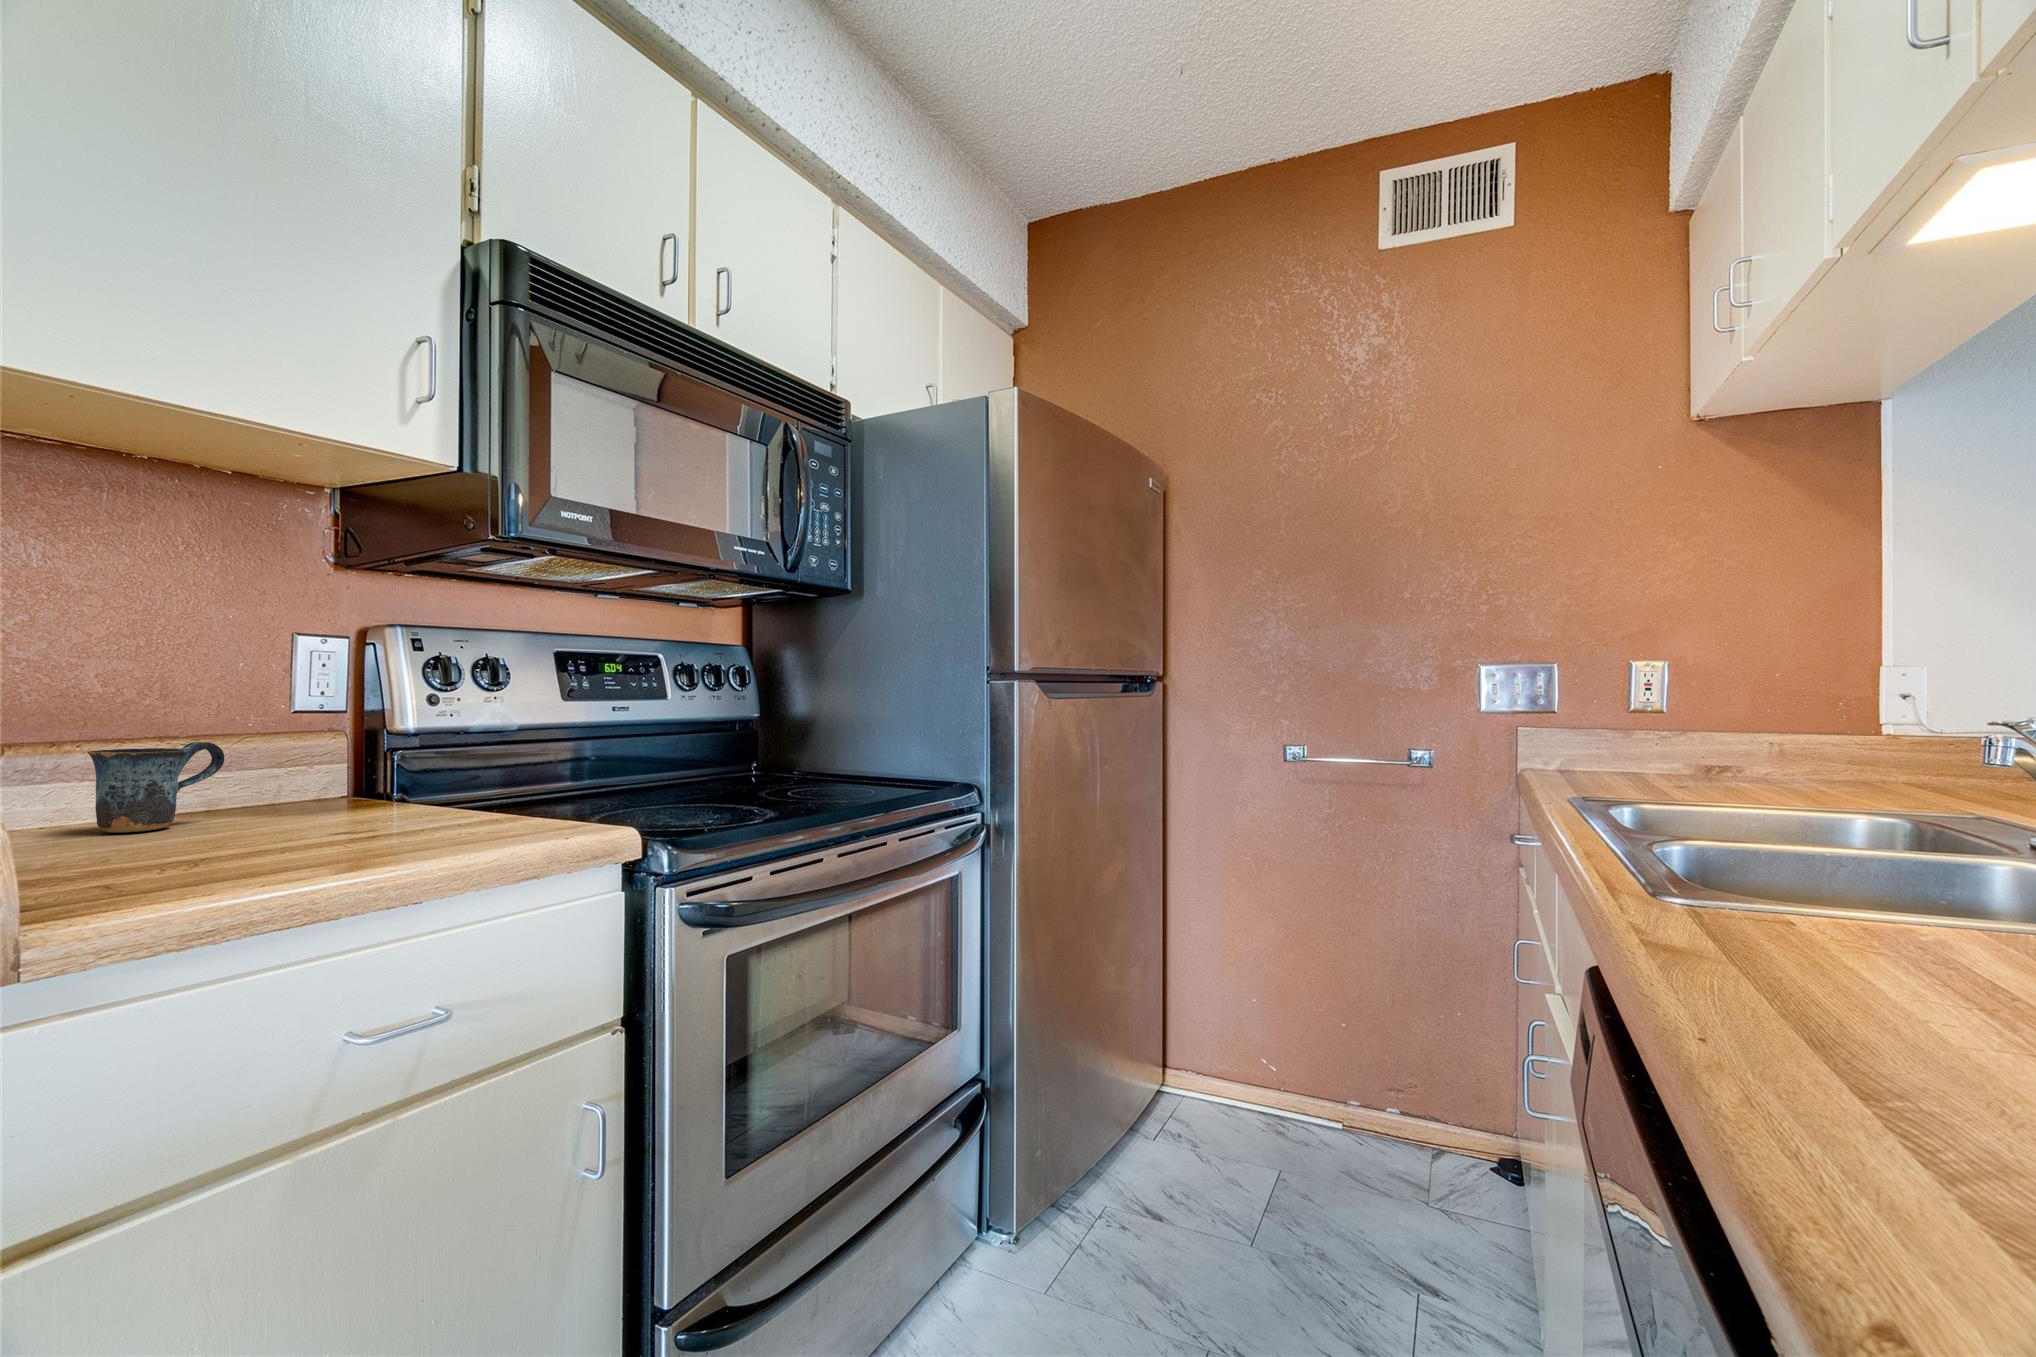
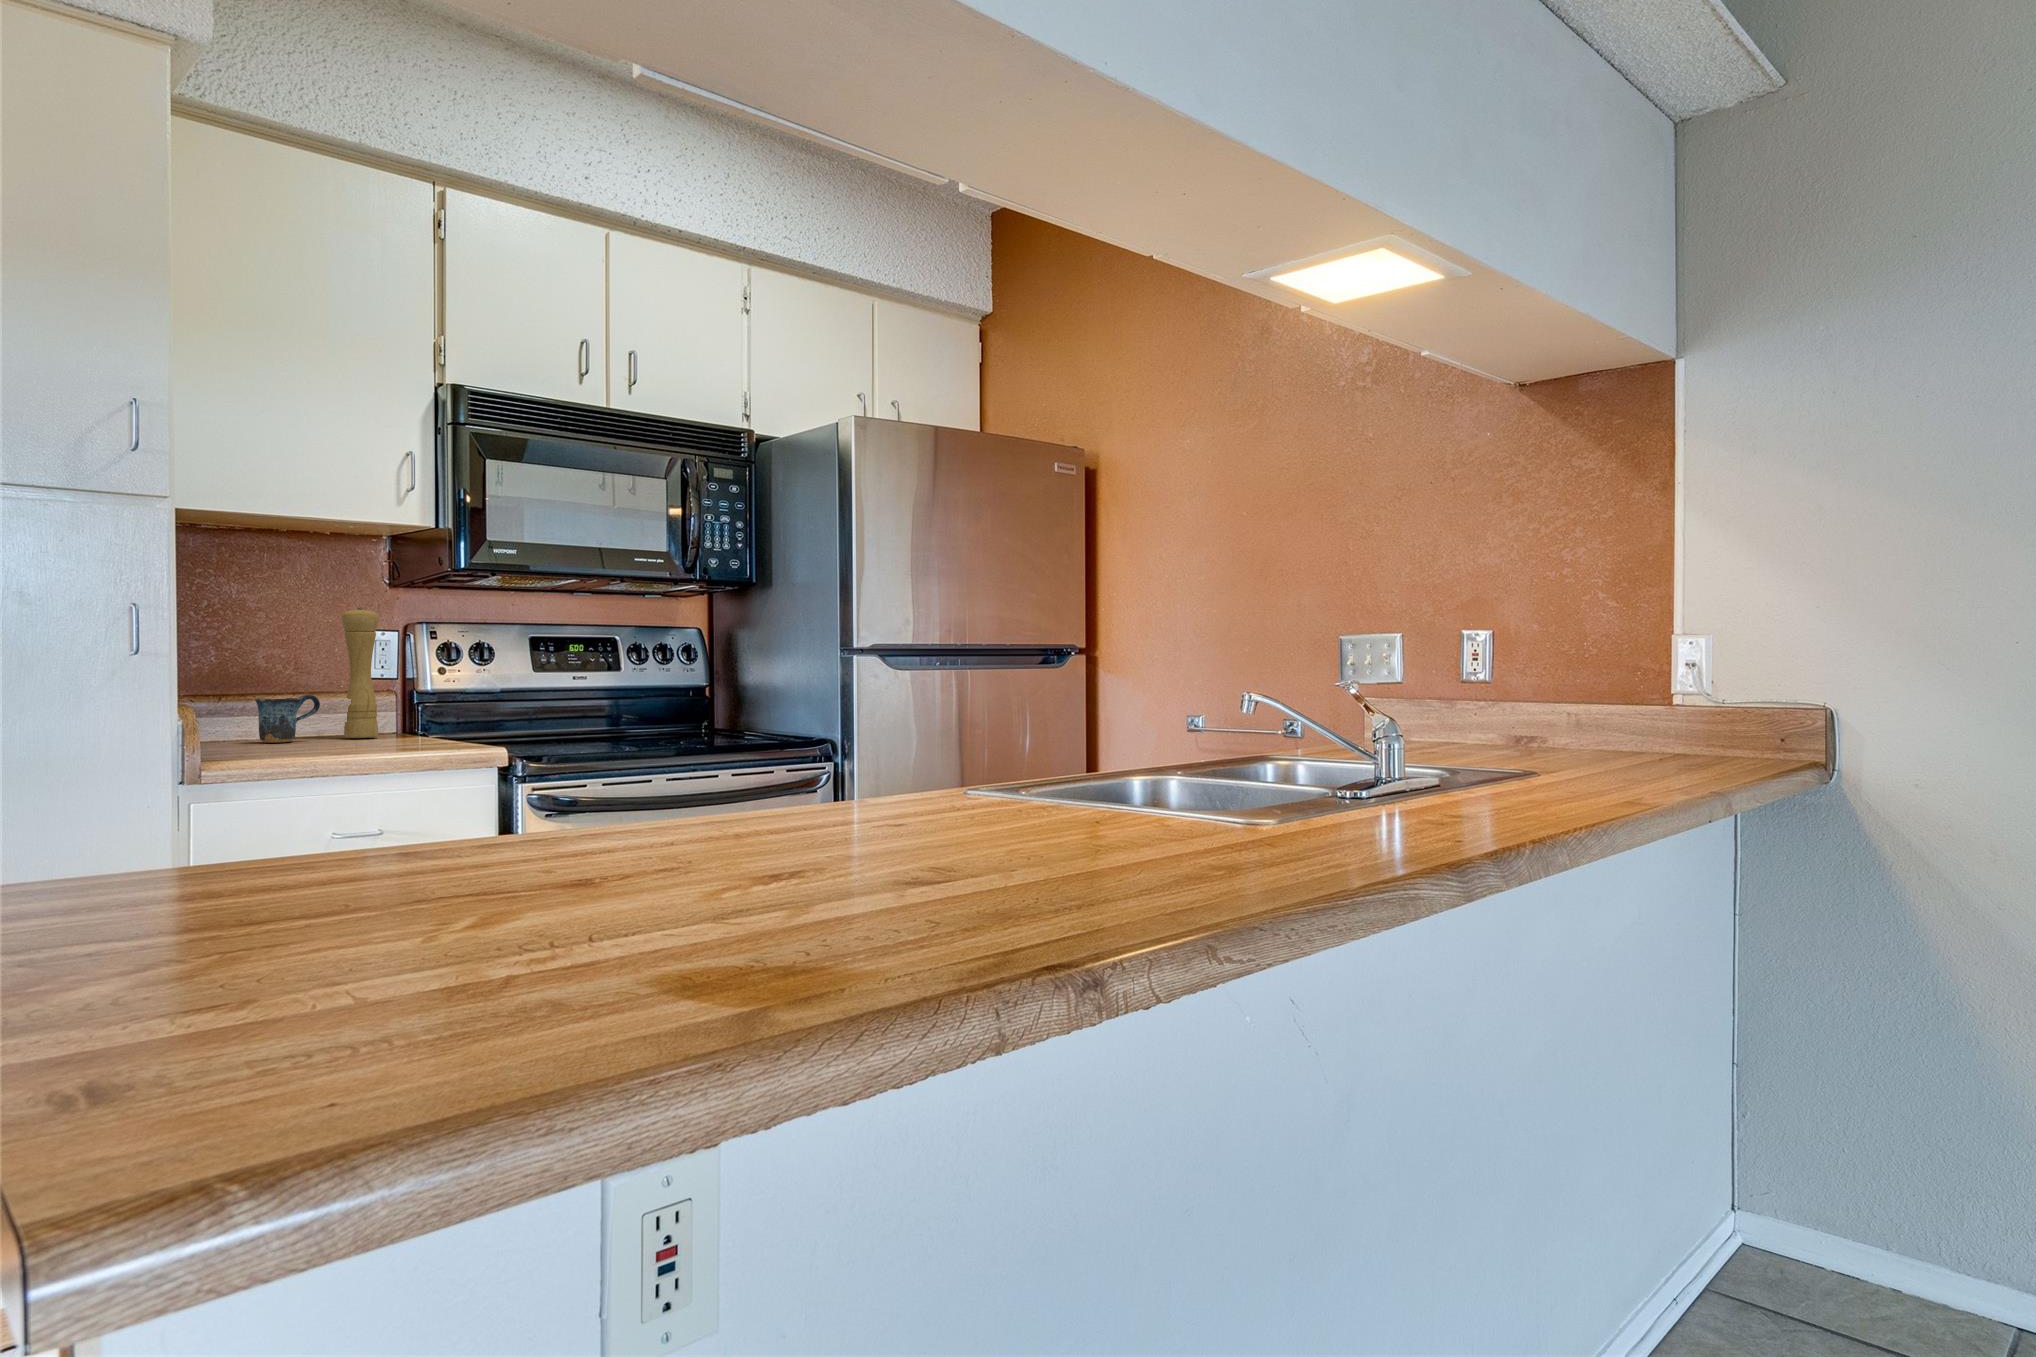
pepper mill: none [263,596,331,812] -> present [342,608,379,738]

